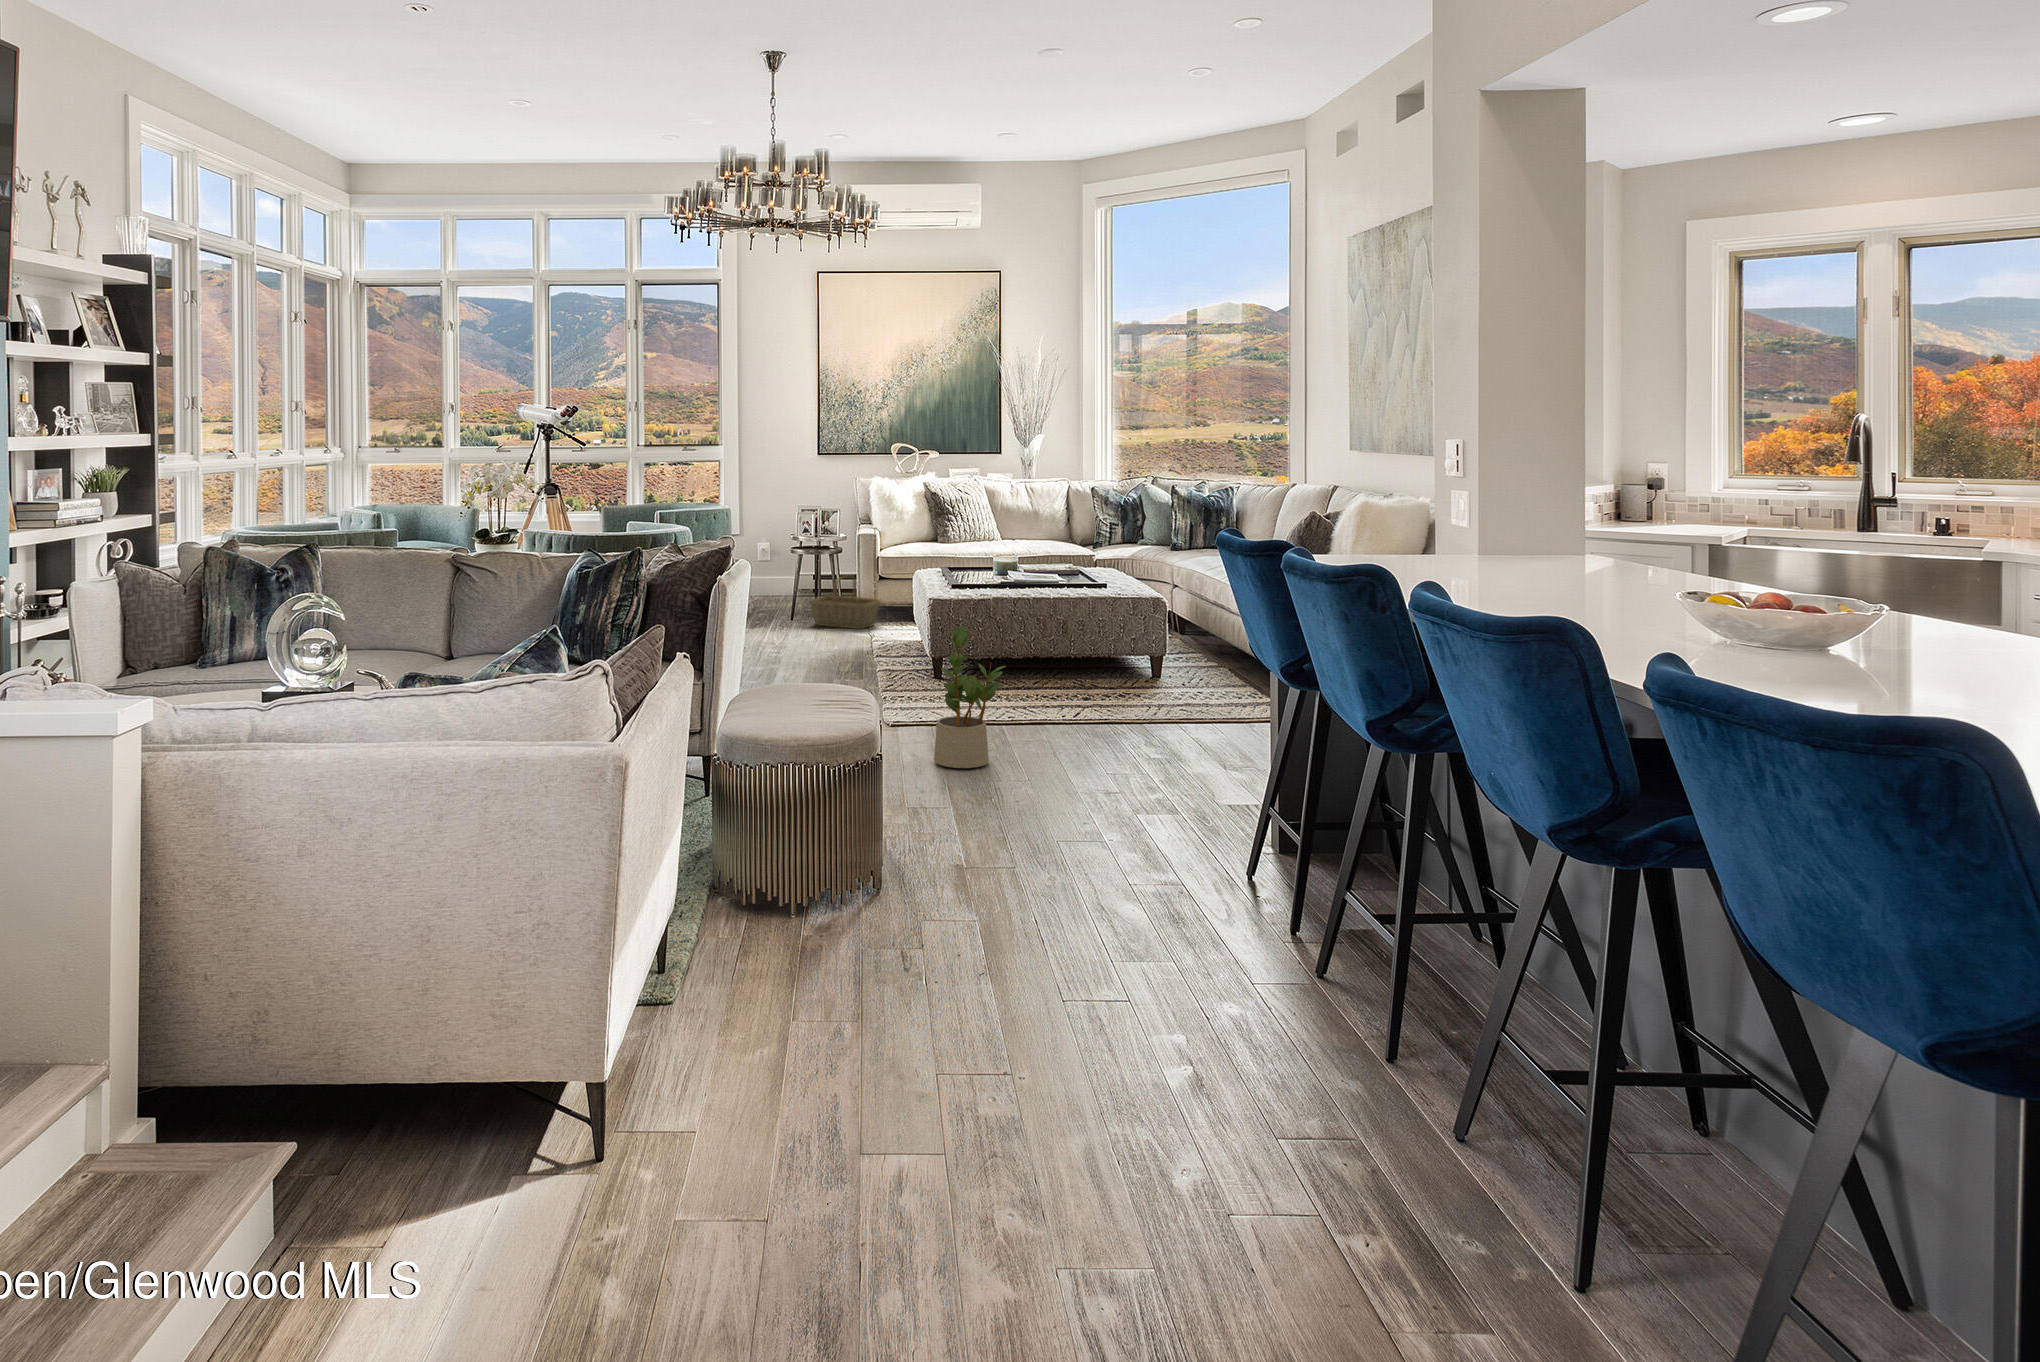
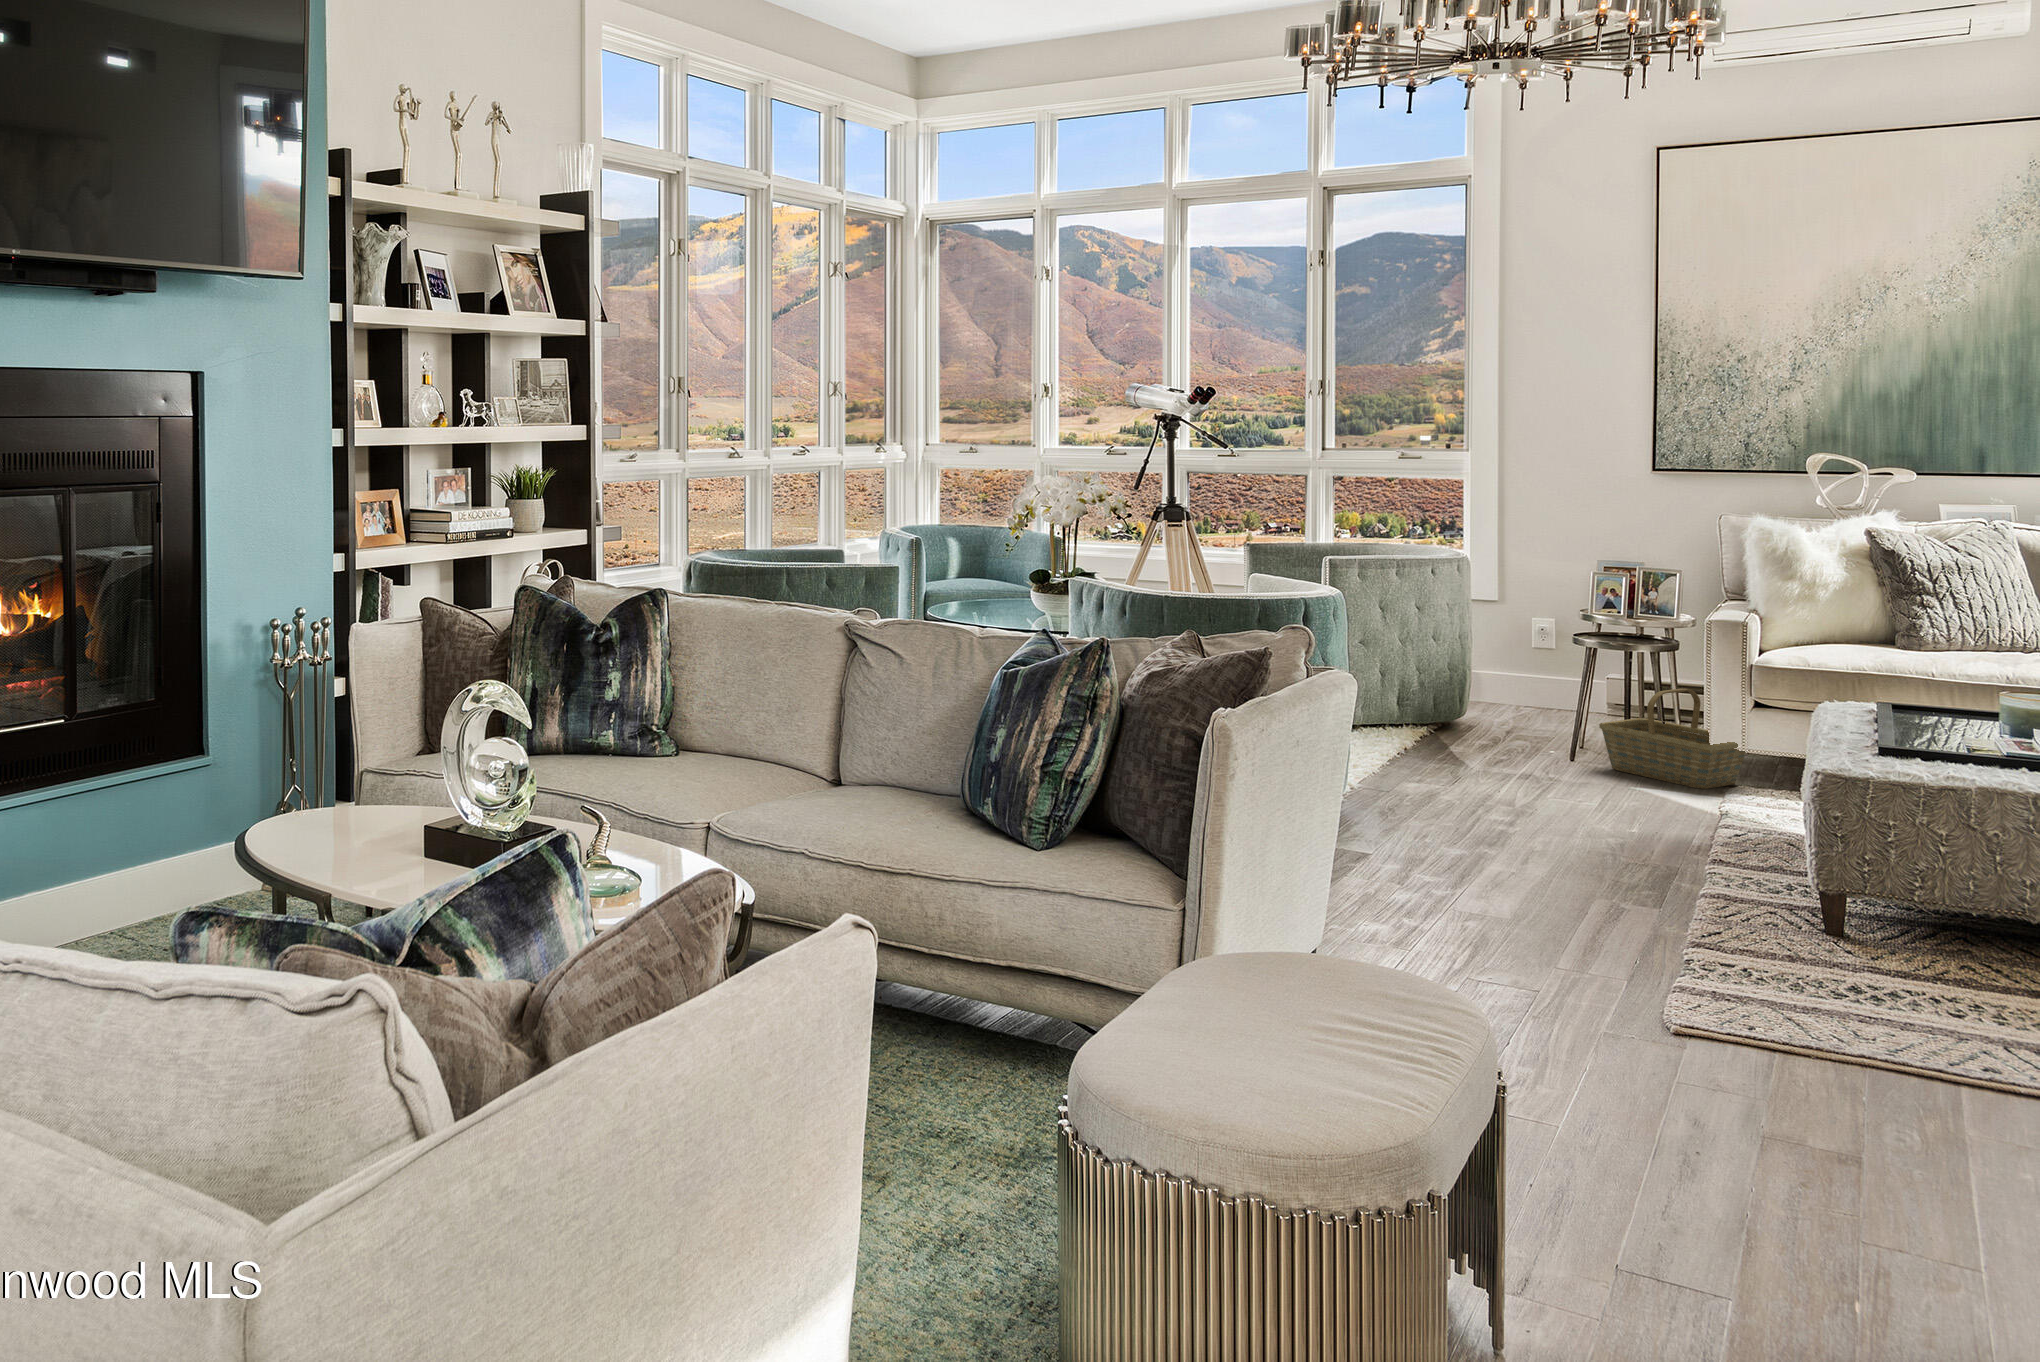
potted plant: present [934,626,1006,768] -> none [1742,877,1951,1209]

